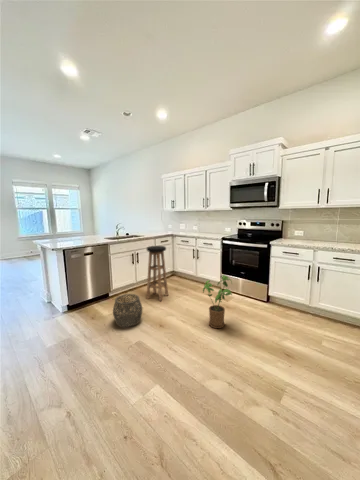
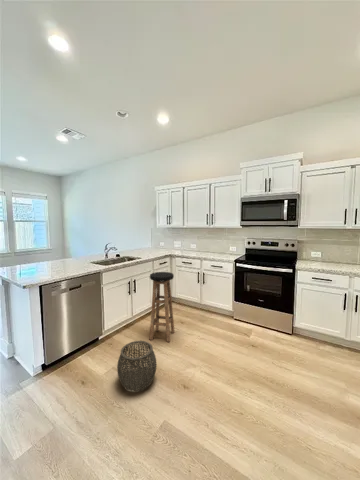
house plant: present [203,275,232,328] -> none [233,310,277,380]

